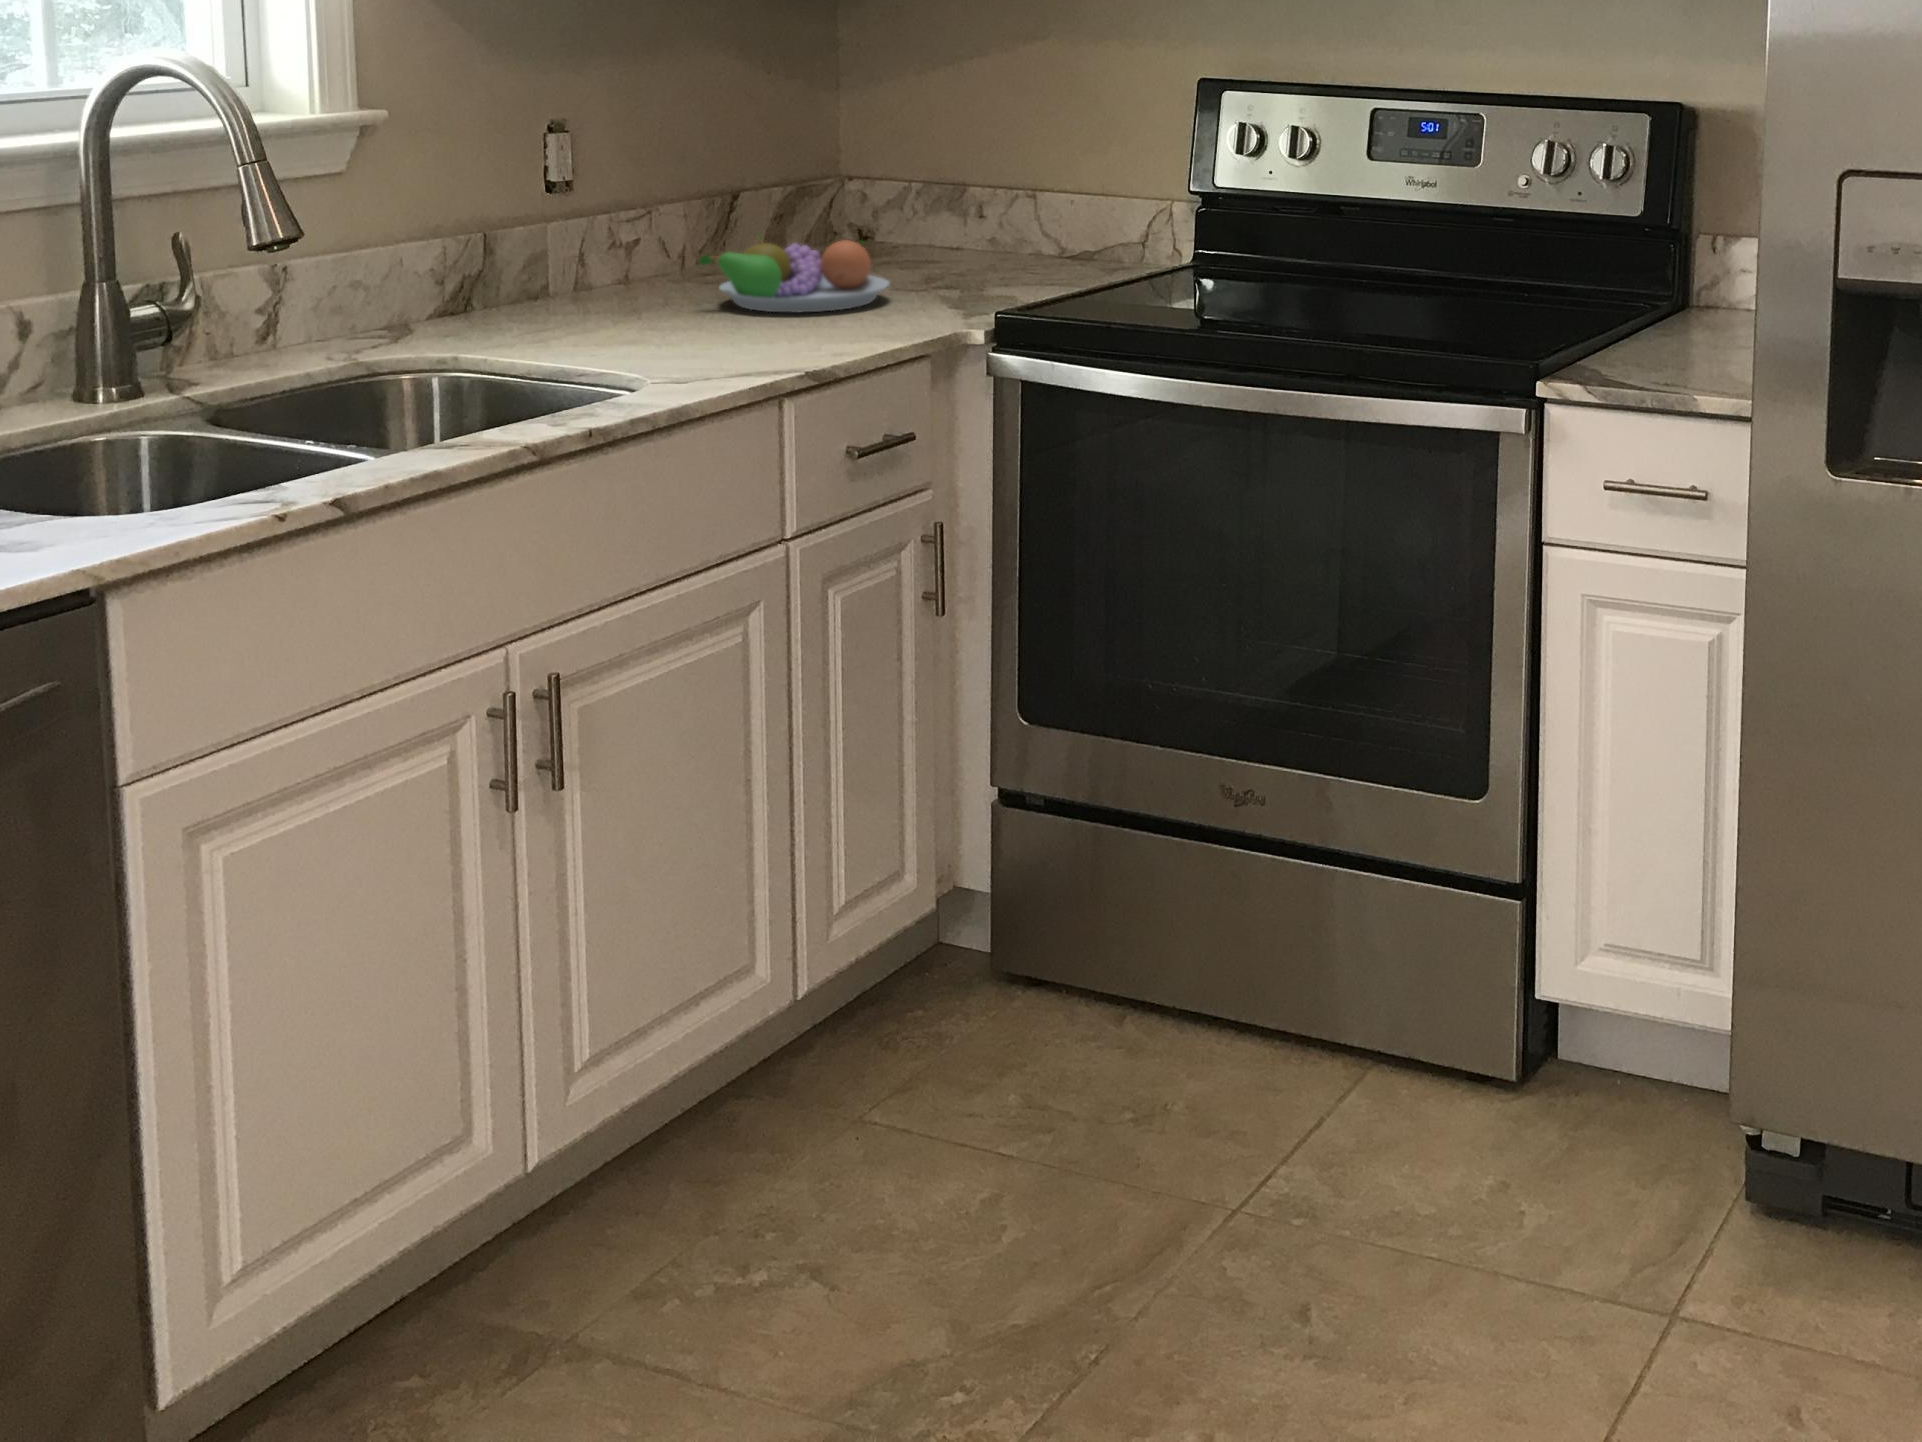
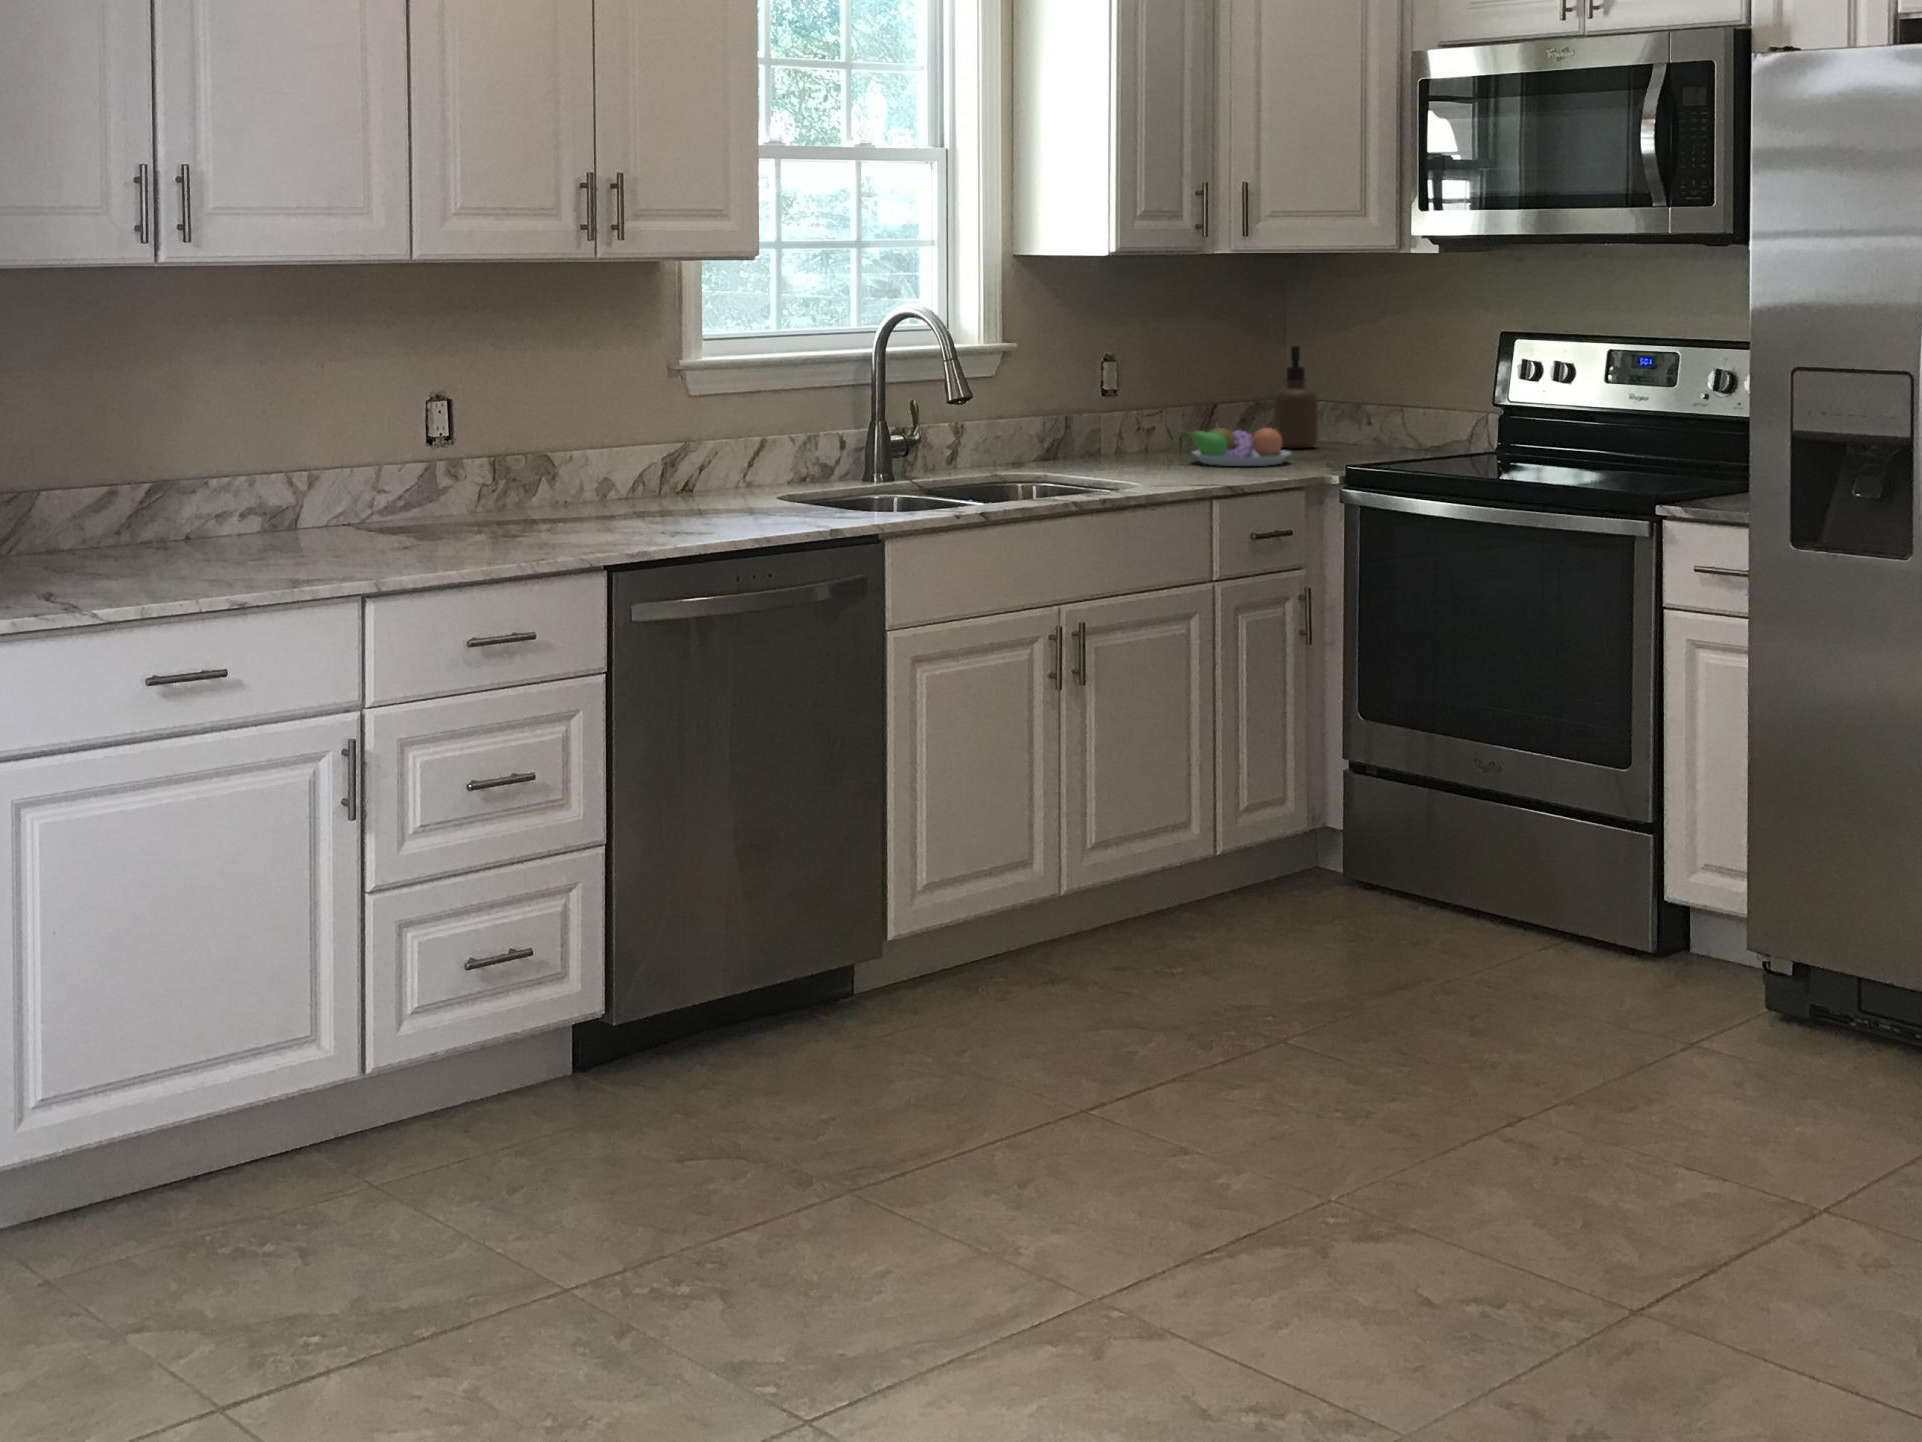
soap dispenser: none [839,95,912,259] -> present [1273,346,1318,448]

